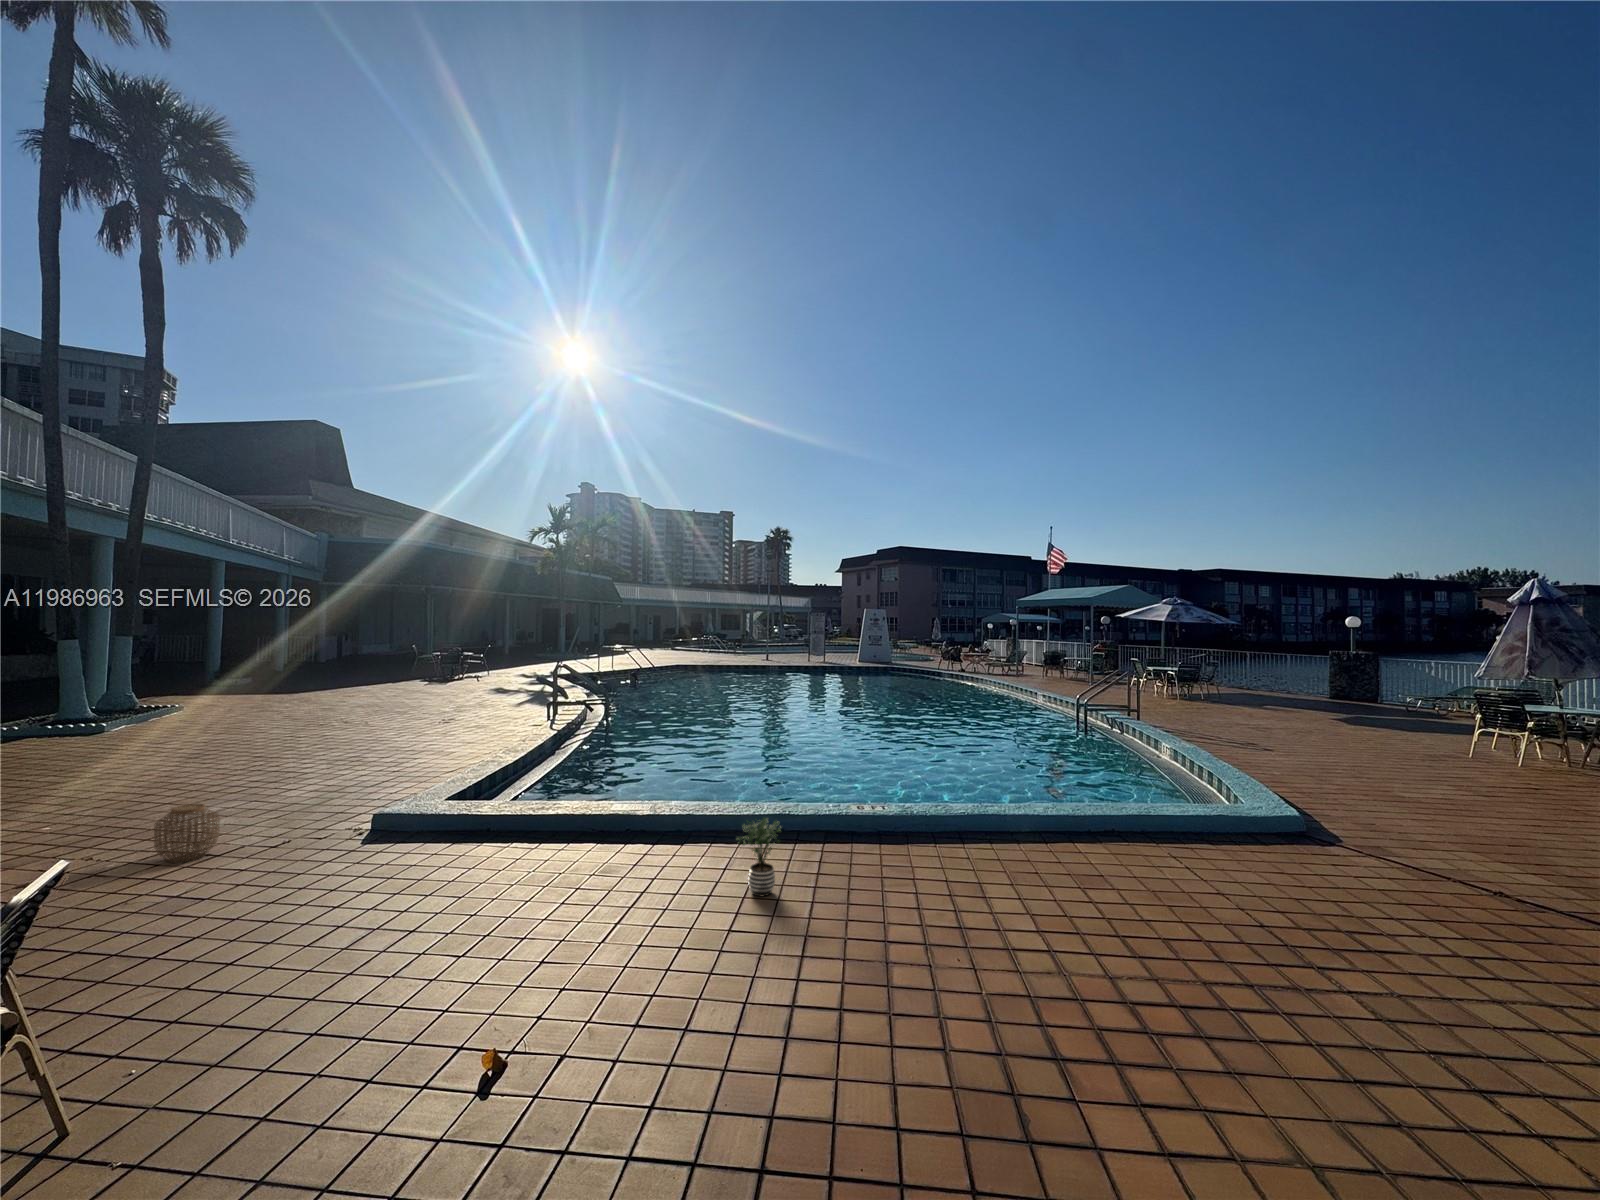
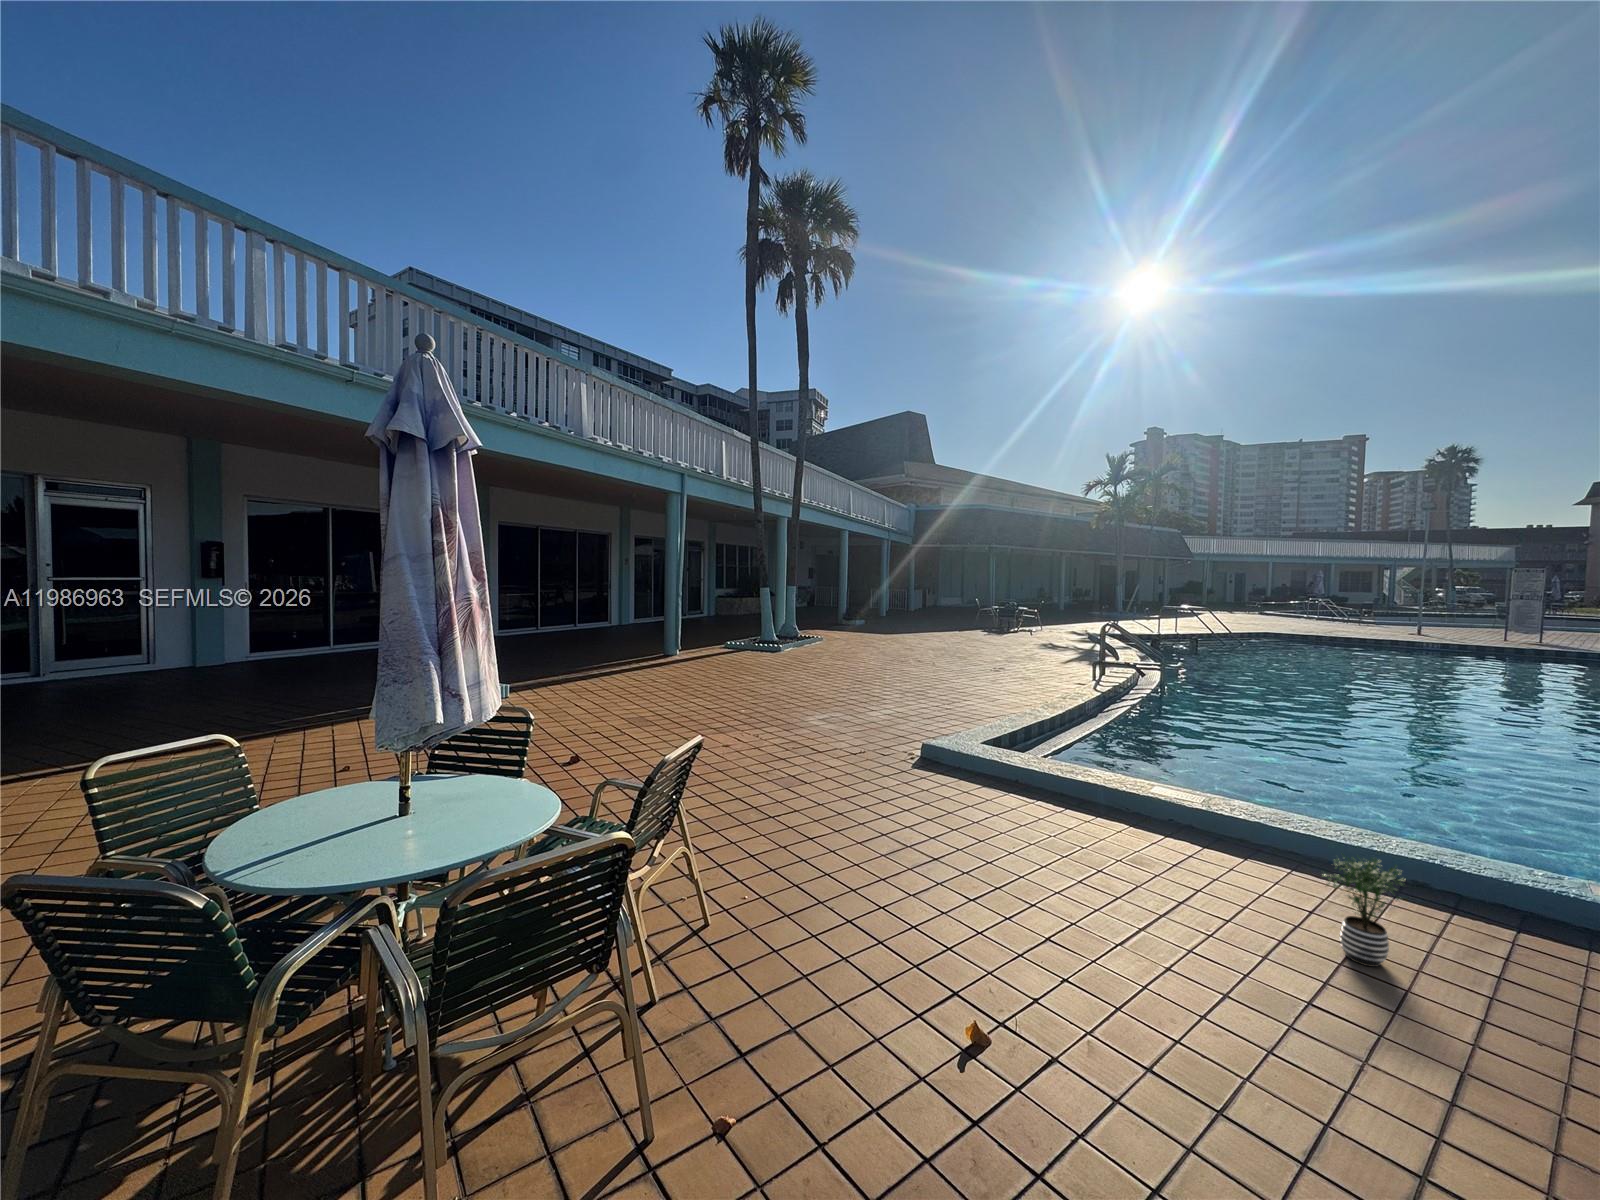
woven basket: present [154,804,219,863] -> none [782,709,820,752]

